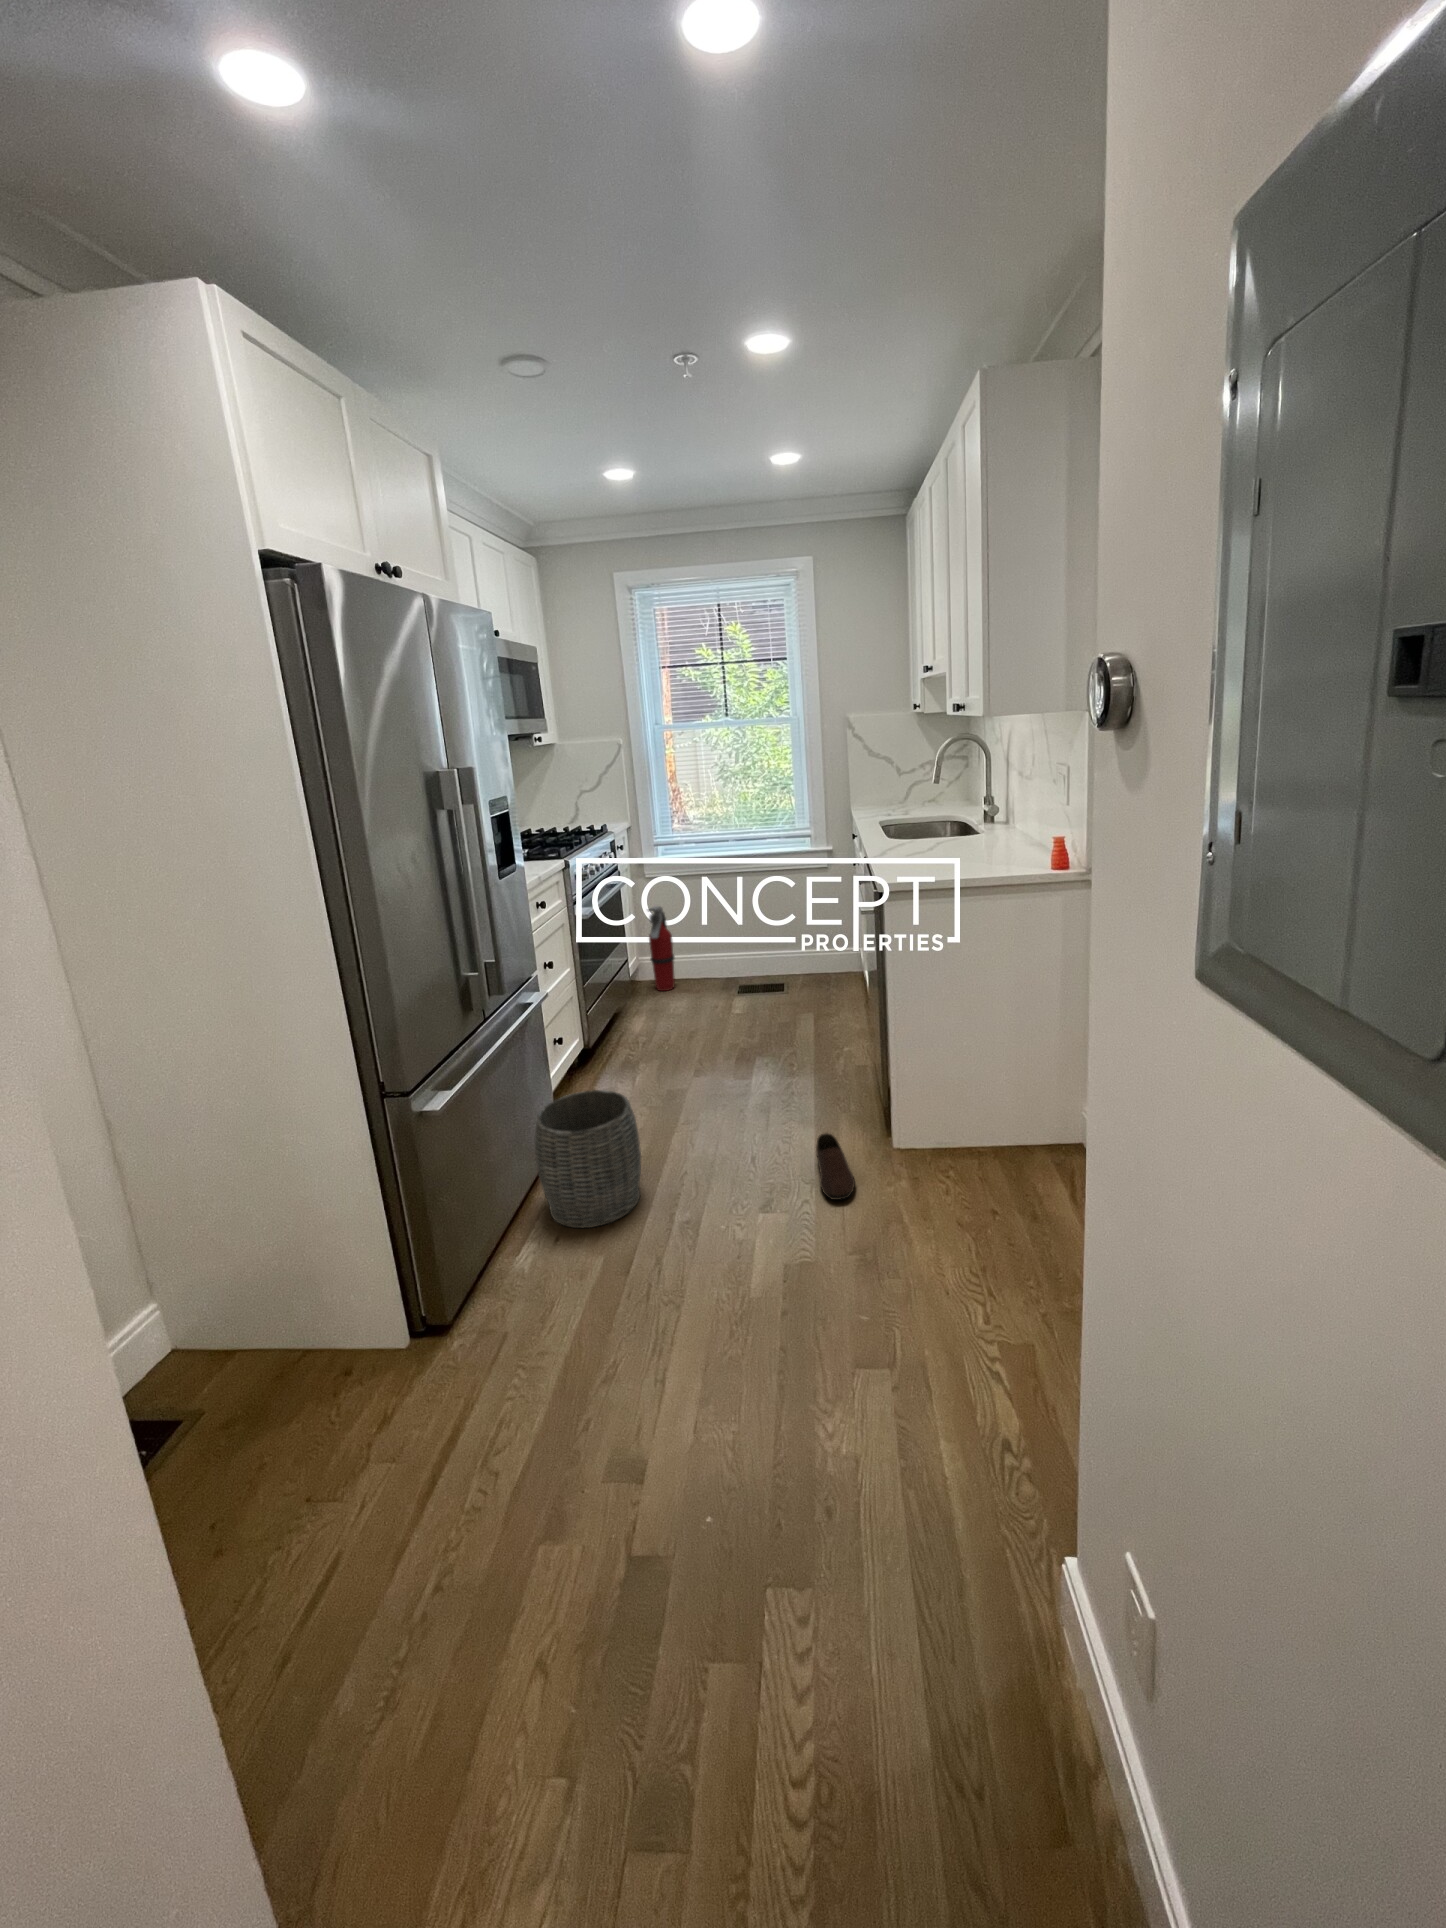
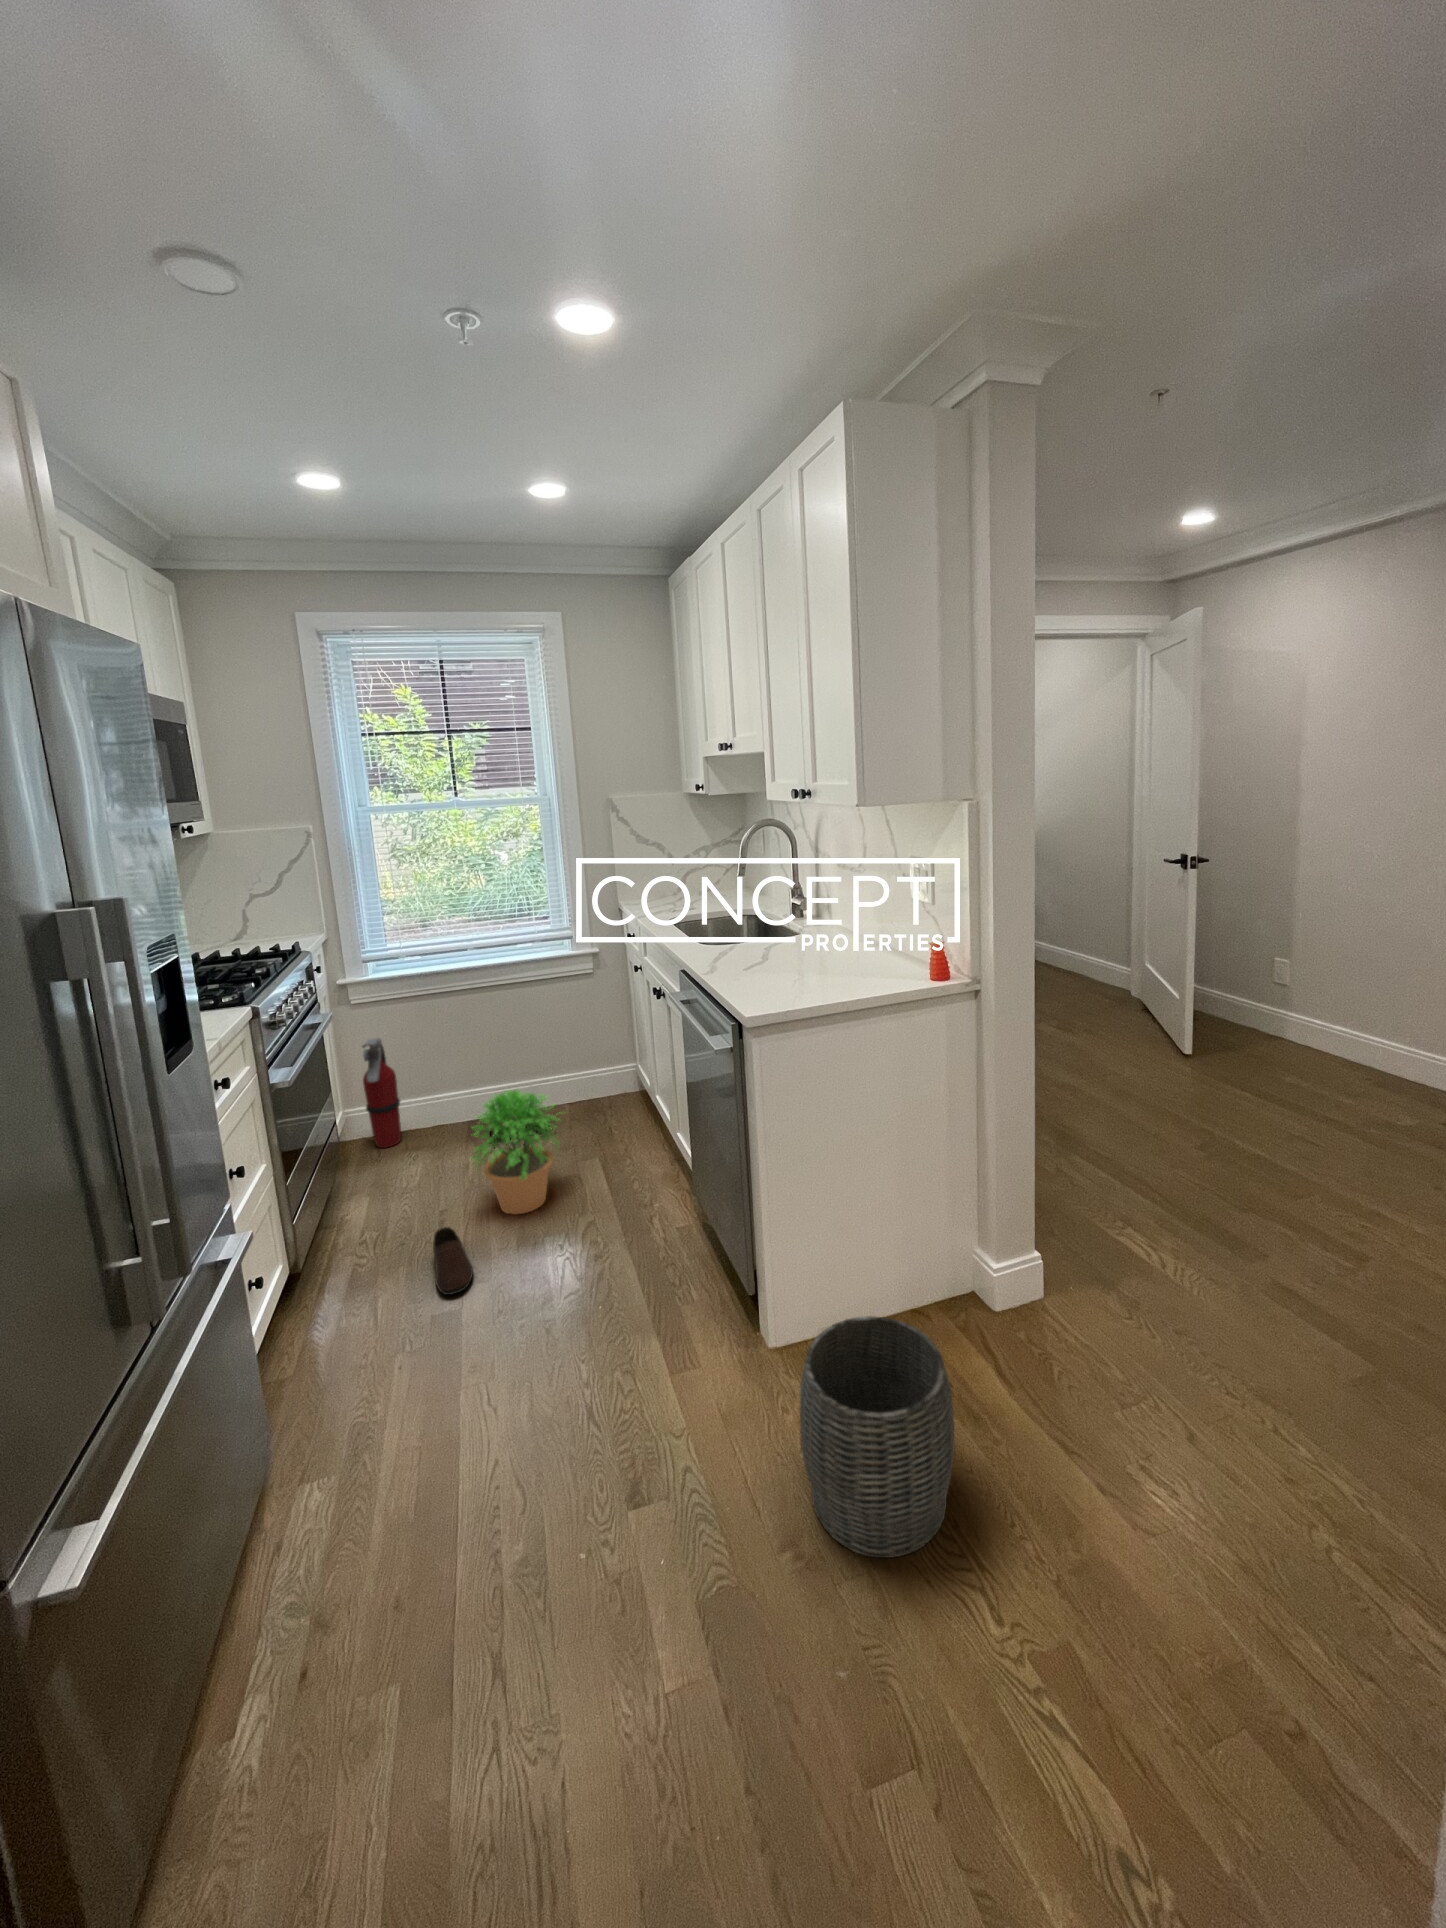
potted plant: none [707,947,783,1043] -> present [472,1090,560,1214]
woven basket: present [535,1090,641,1228] -> present [799,1316,954,1558]
shoe: present [816,1133,855,1200] -> present [433,1227,473,1295]

